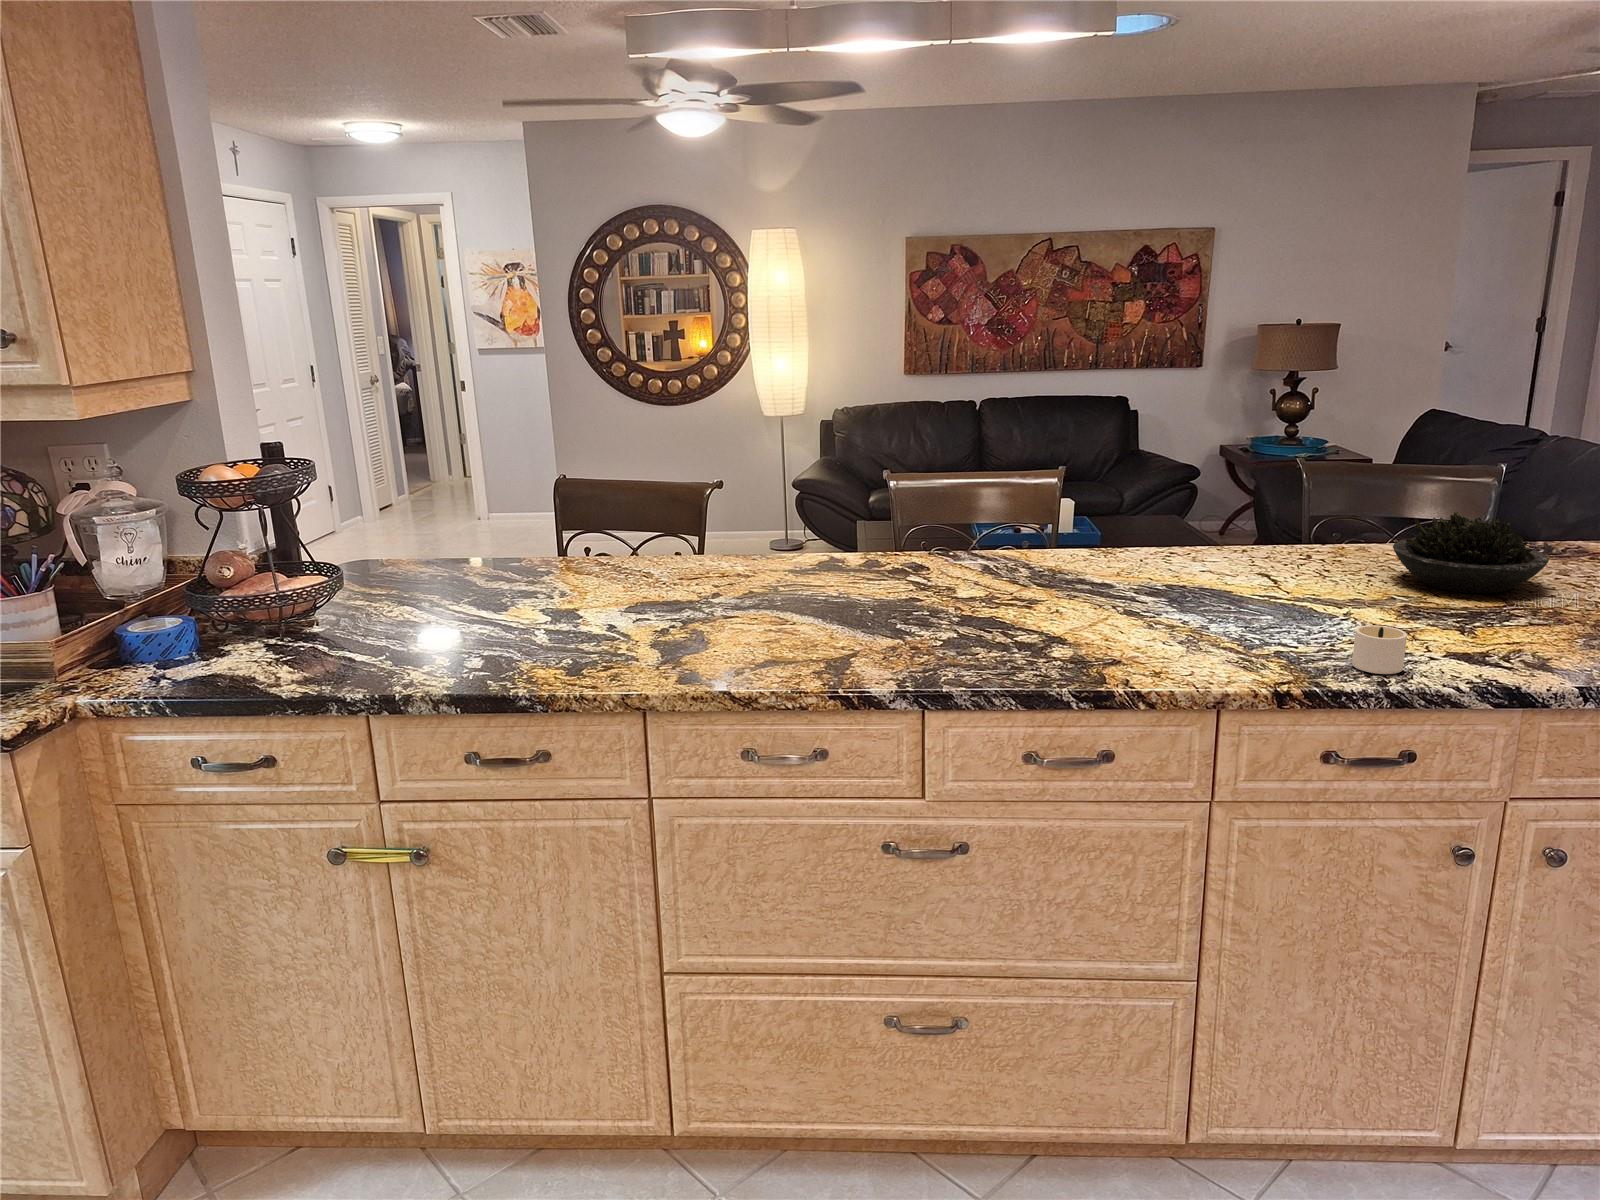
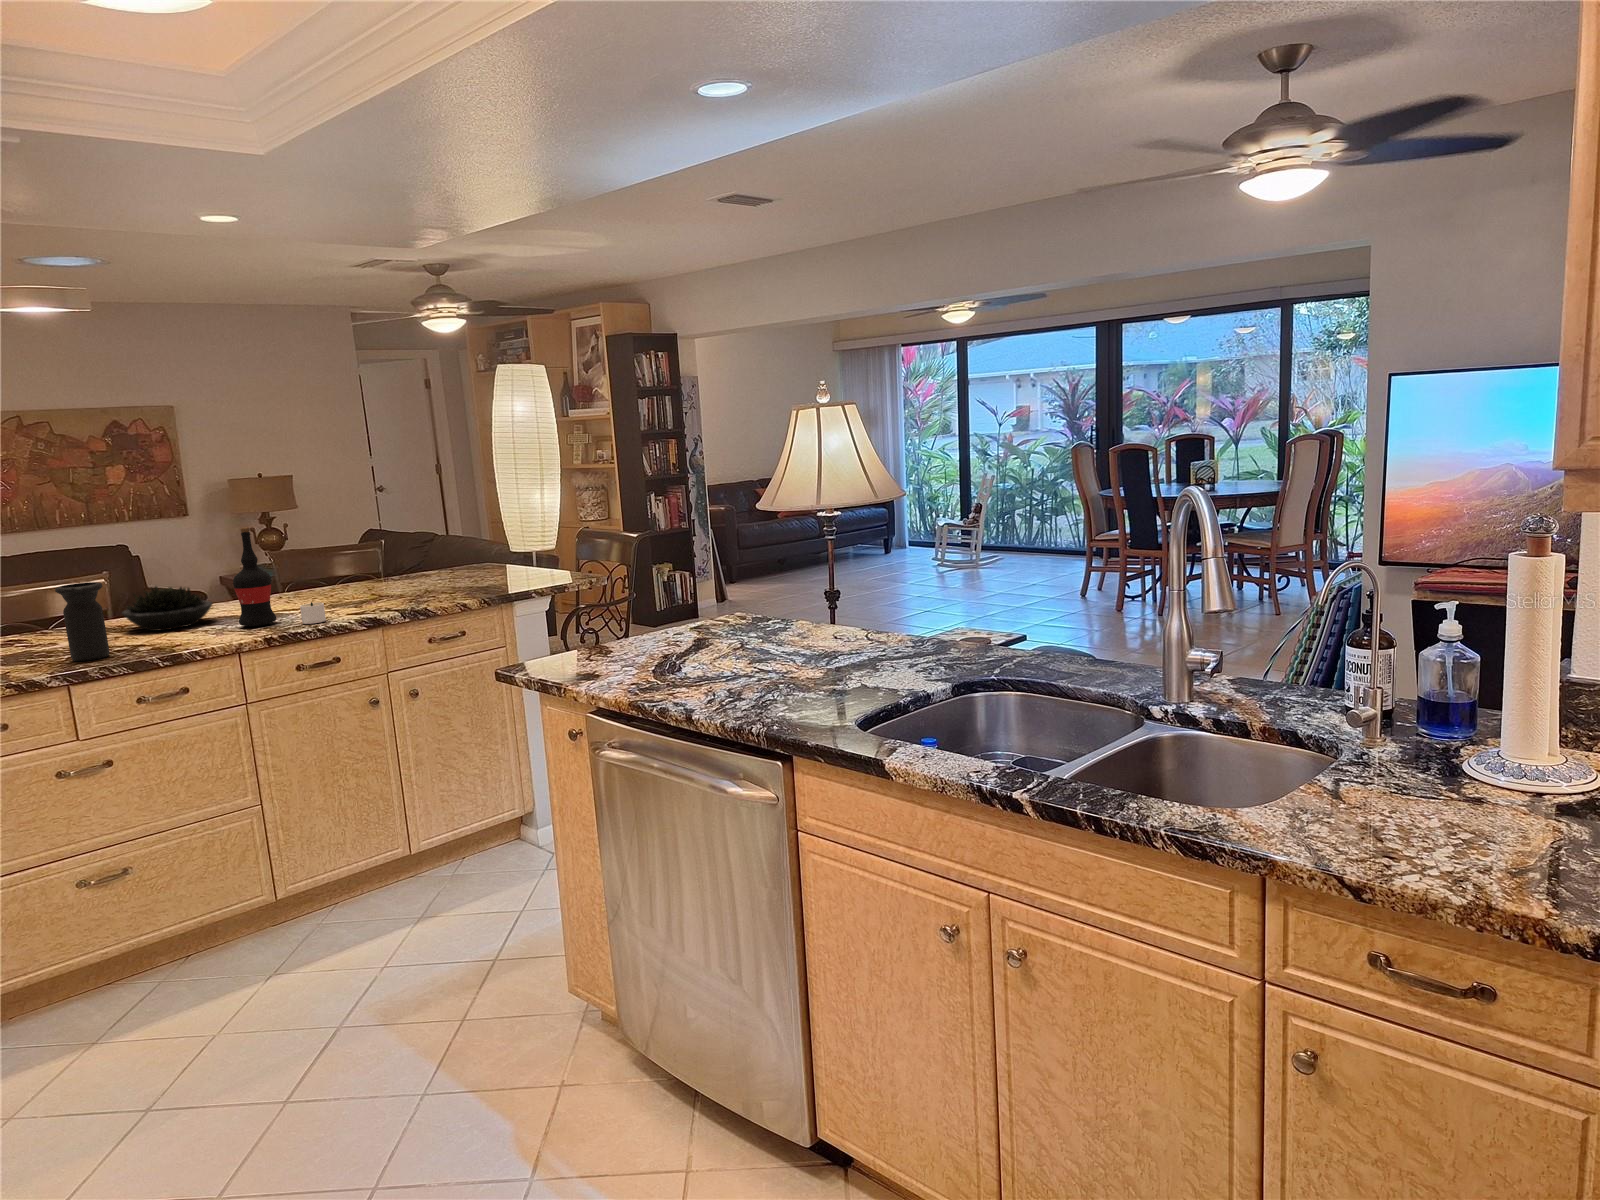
wine bottle: none [1230,451,1309,646] -> present [233,527,276,626]
succulent plant: present [1393,512,1549,593] -> present [122,586,212,631]
vase: none [943,525,1014,666] -> present [55,582,110,661]

